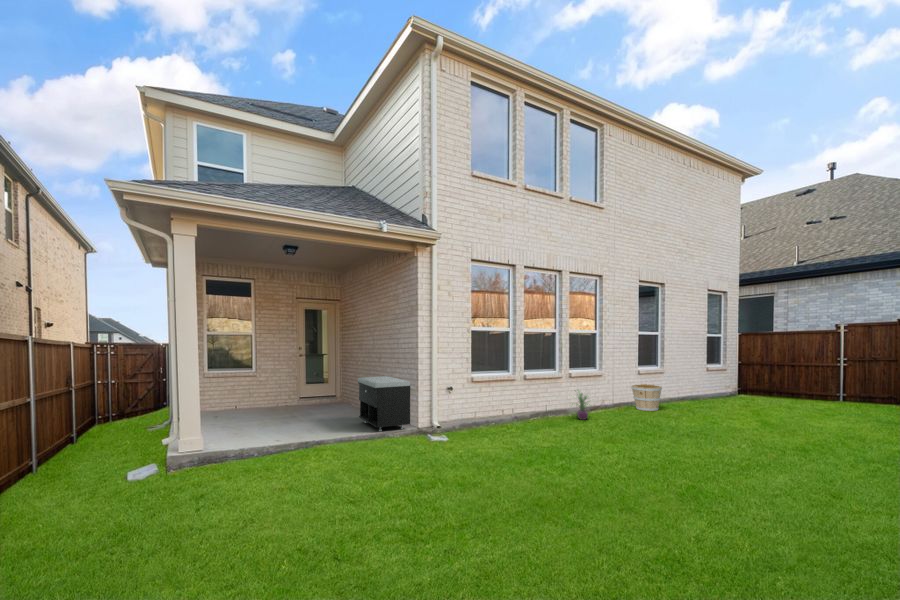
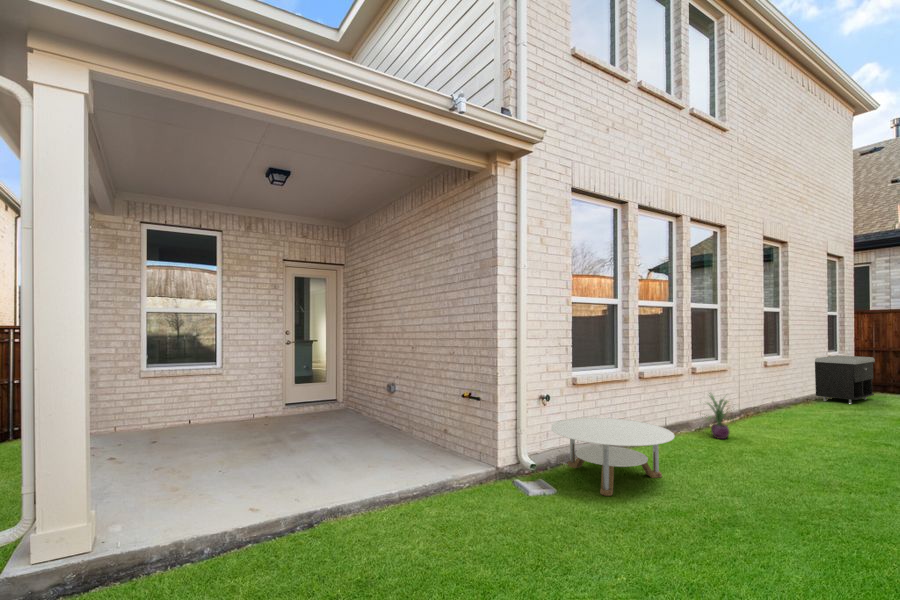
storage bench: present [358,376,410,431] -> present [815,355,875,404]
wooden bucket: present [631,384,662,411] -> none [759,382,807,421]
round table: none [449,402,519,443] -> present [551,418,675,496]

